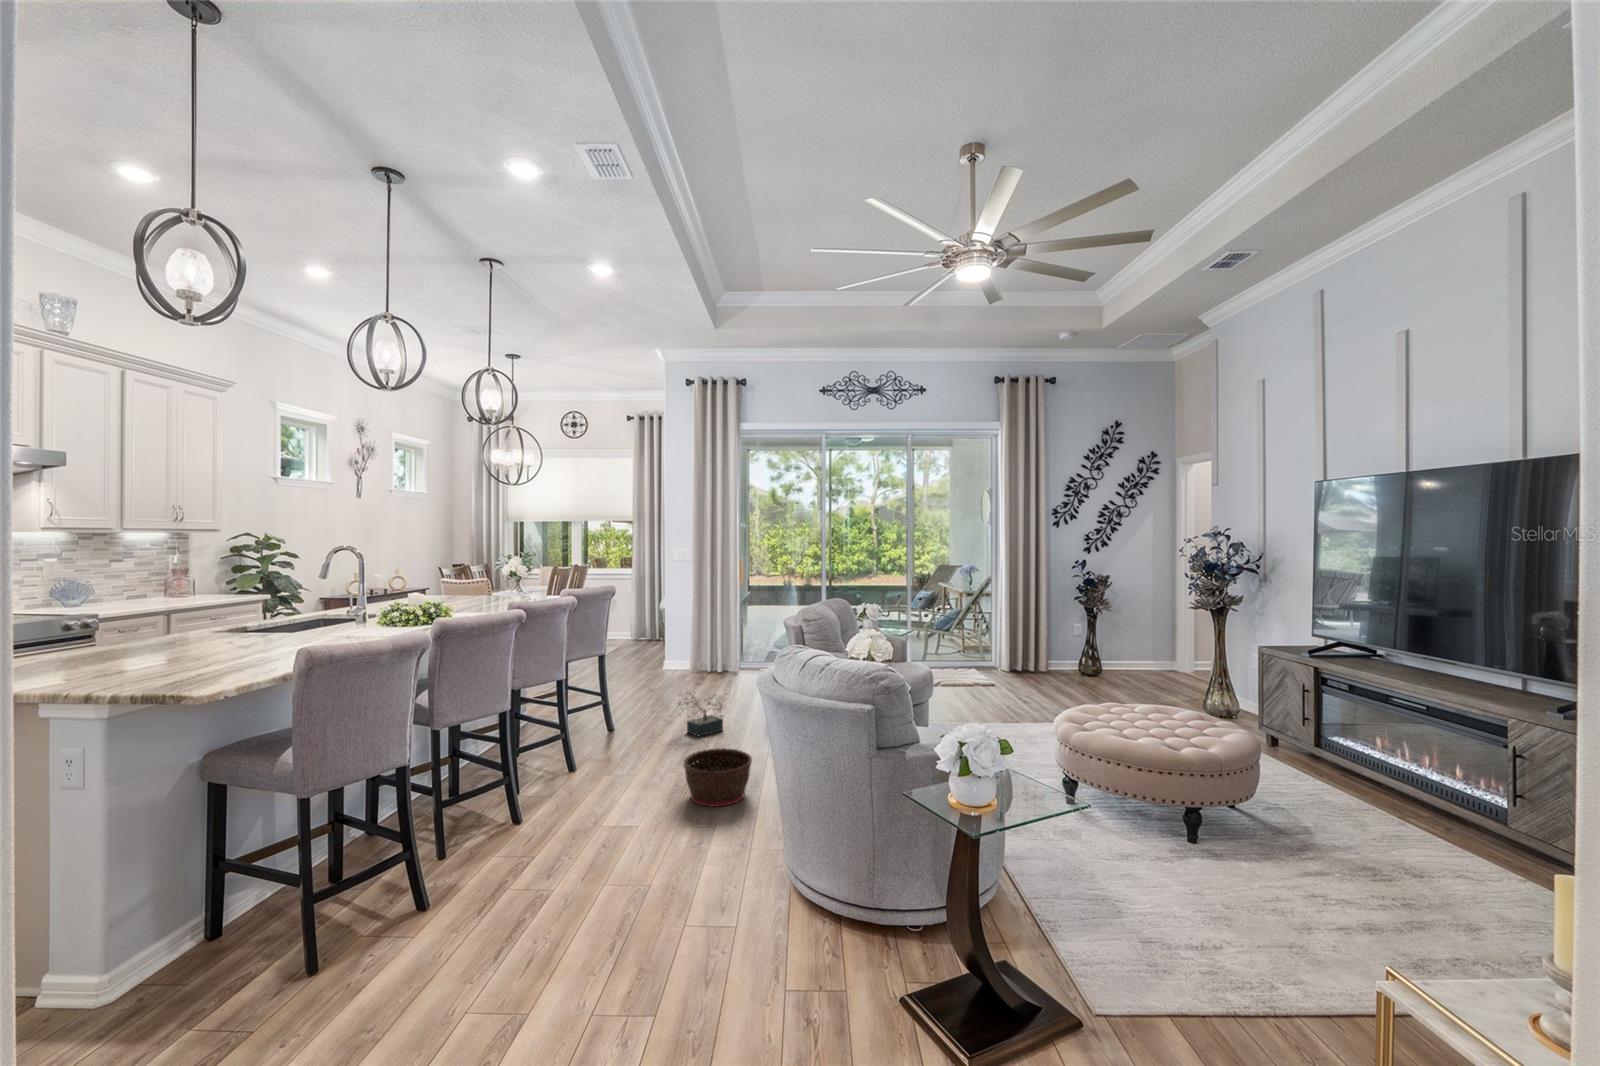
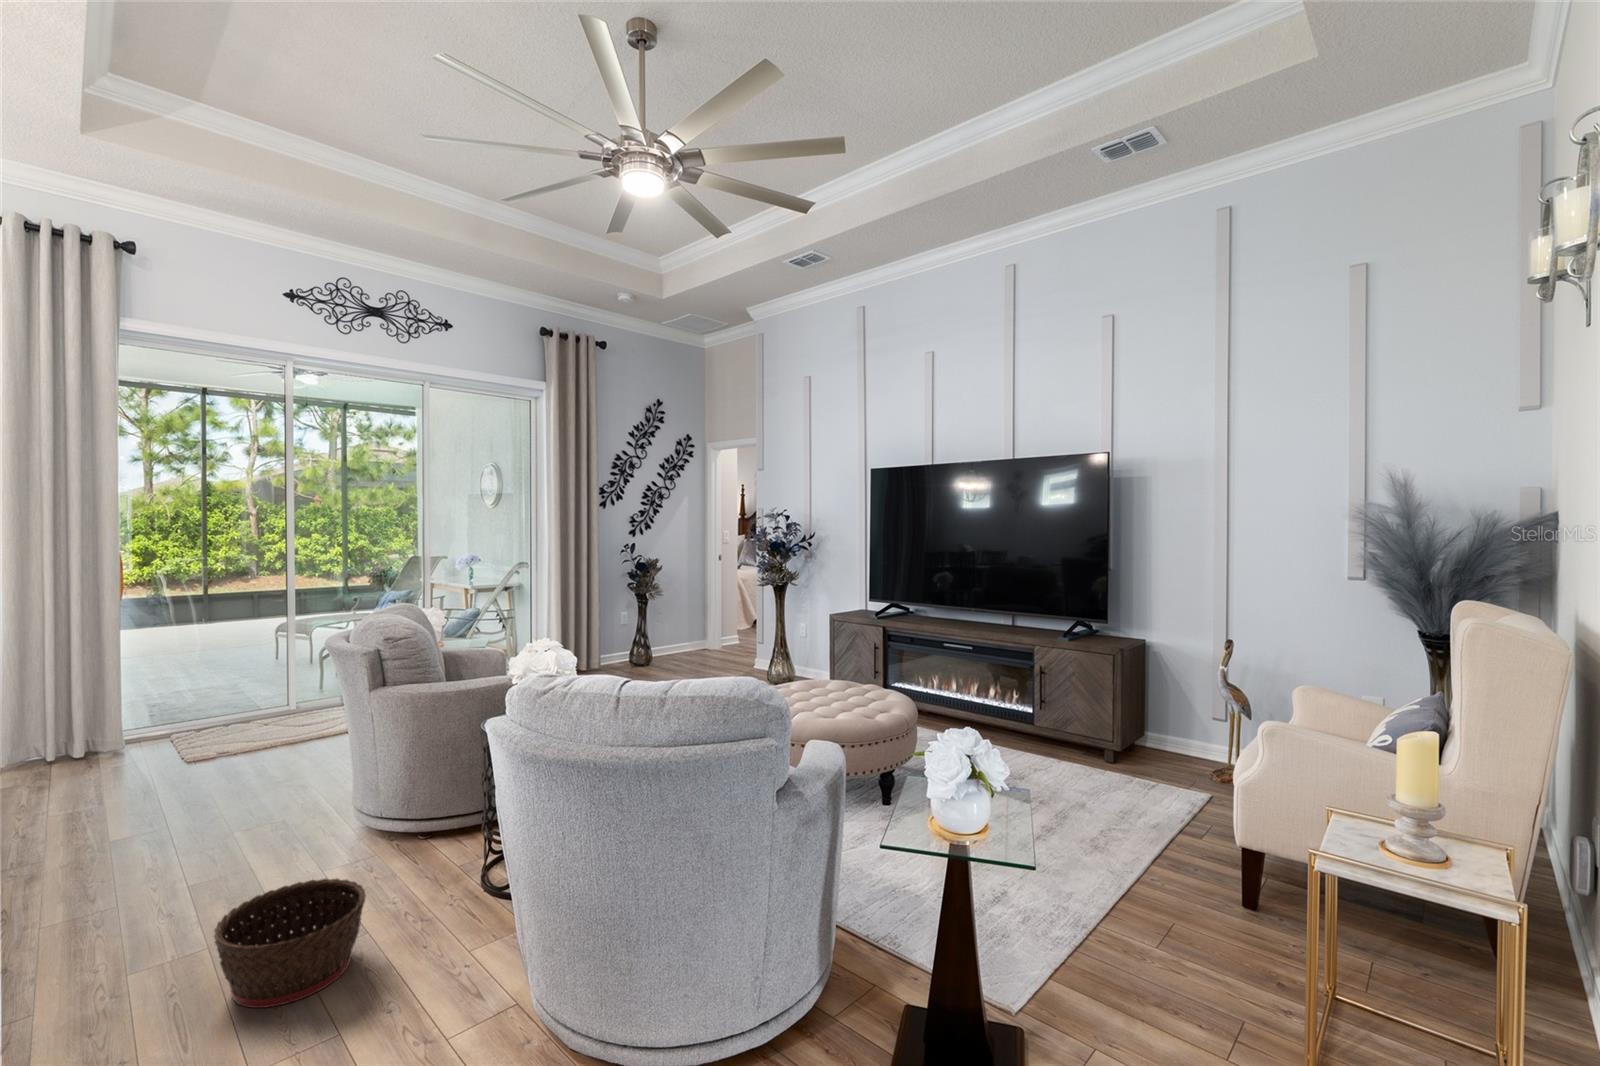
decorative plant: present [679,692,725,736] -> none [74,796,187,884]

